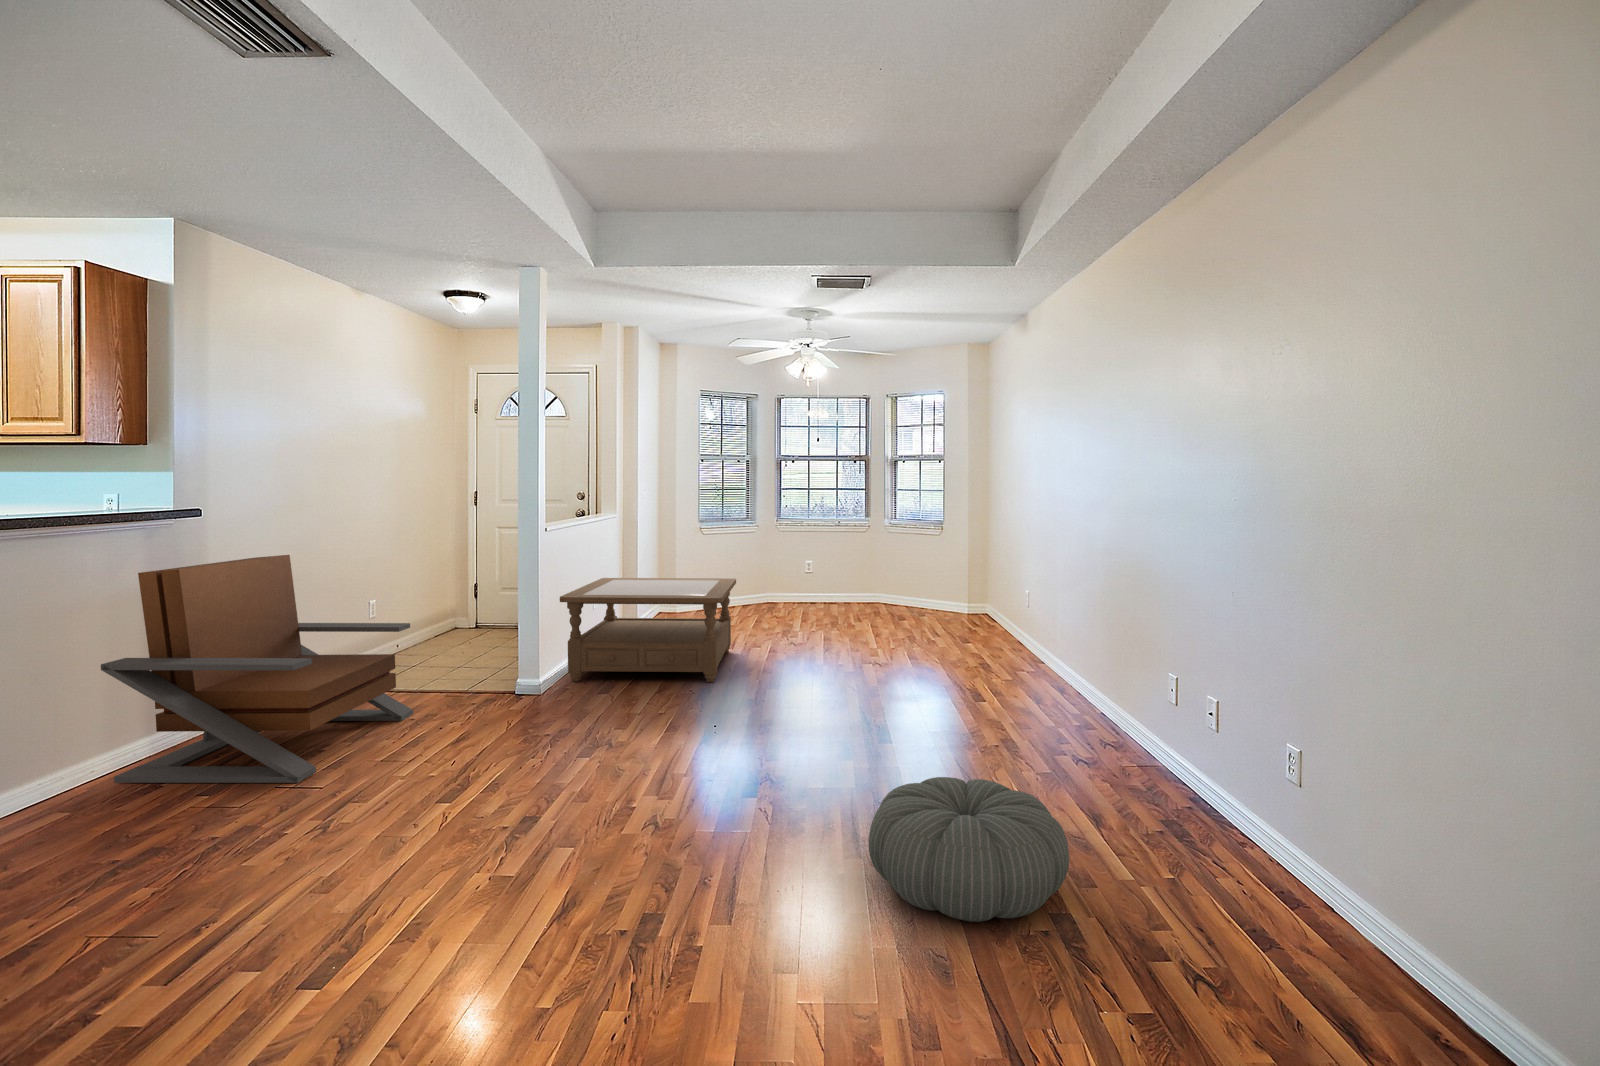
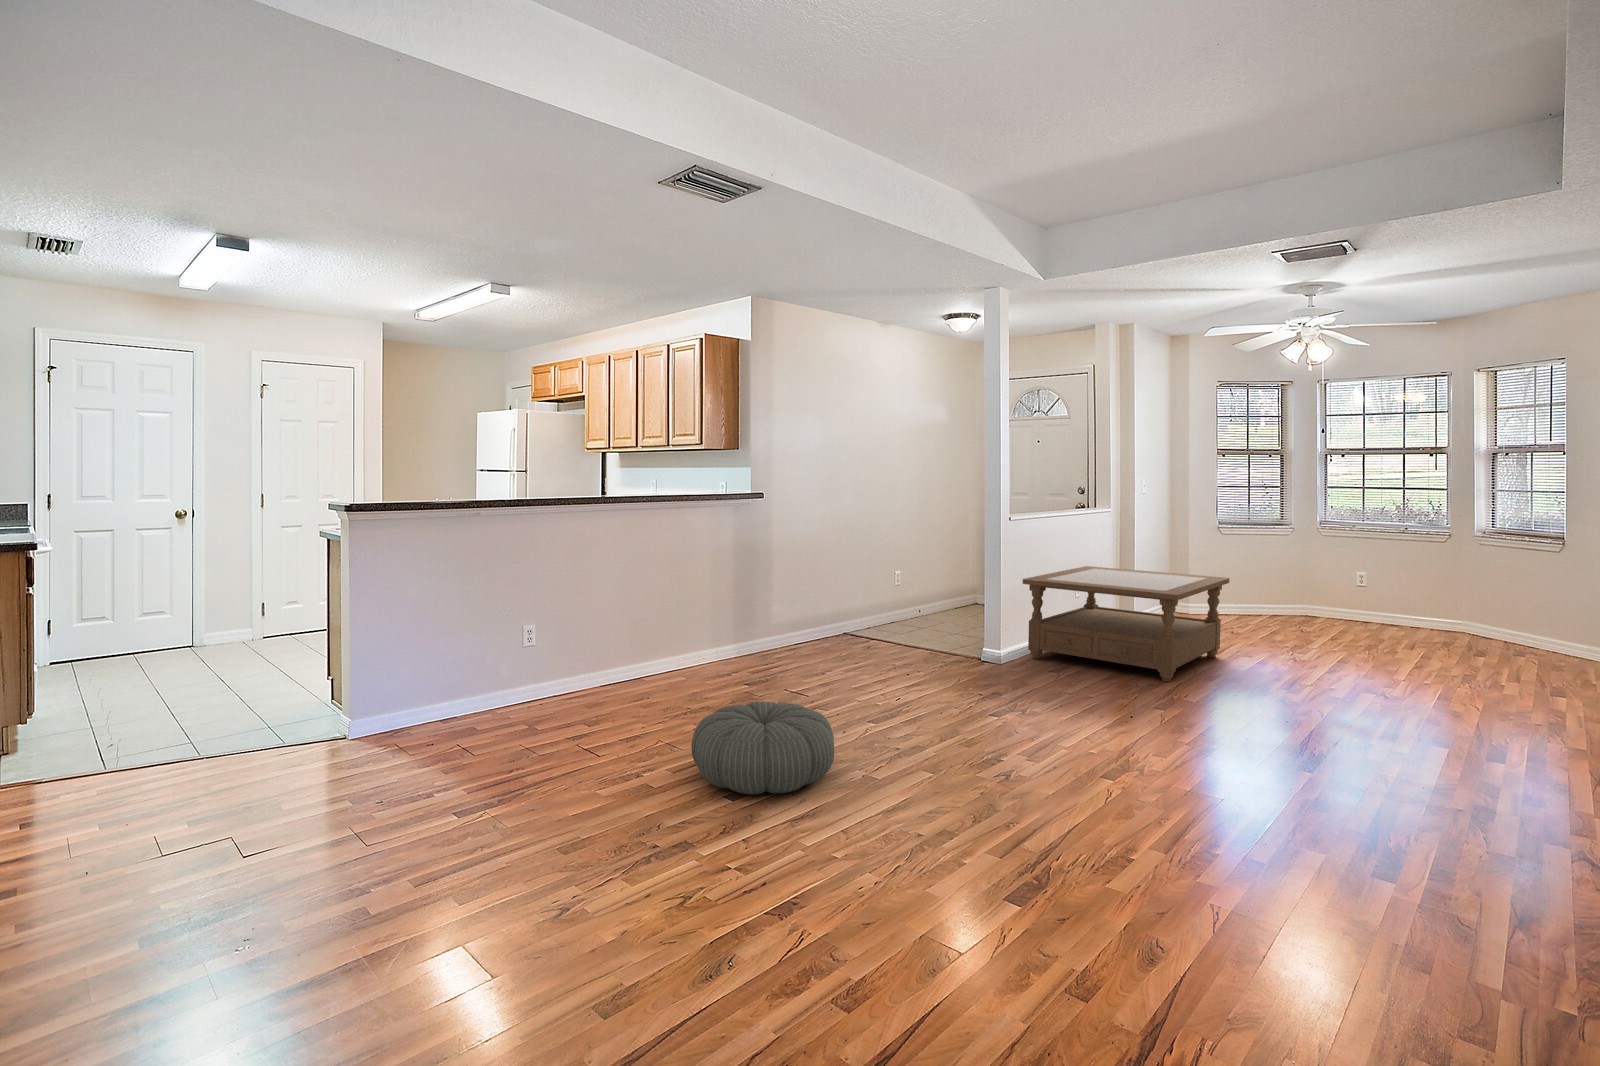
lounge chair: present [101,555,413,783] -> none [708,529,894,690]
pouf: present [869,777,1069,922] -> present [691,701,834,794]

